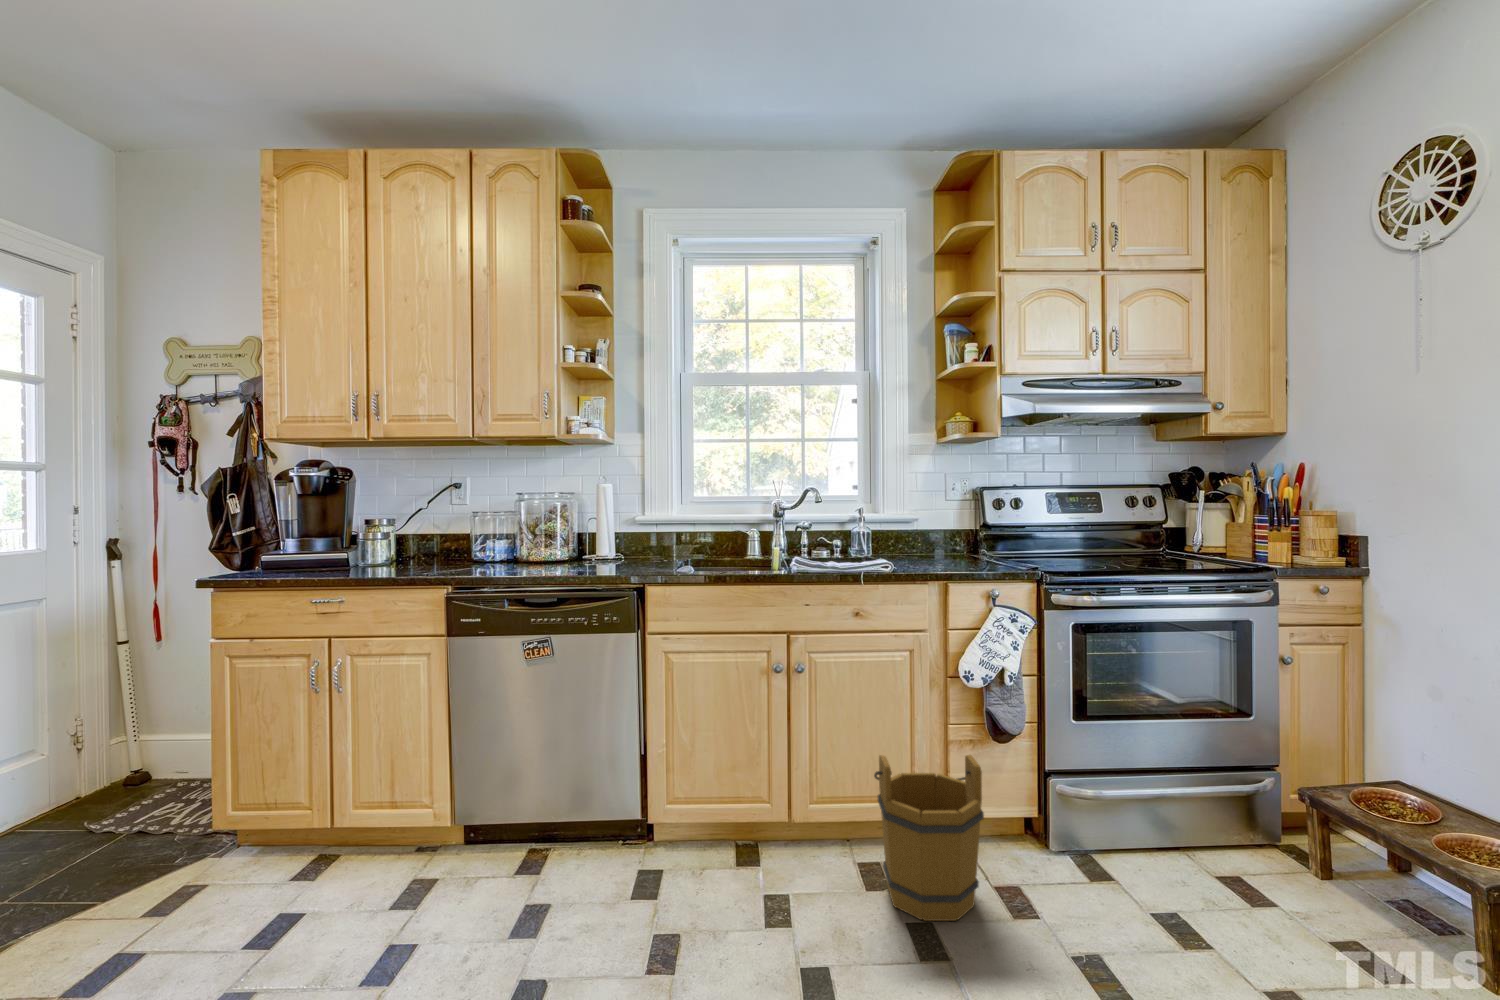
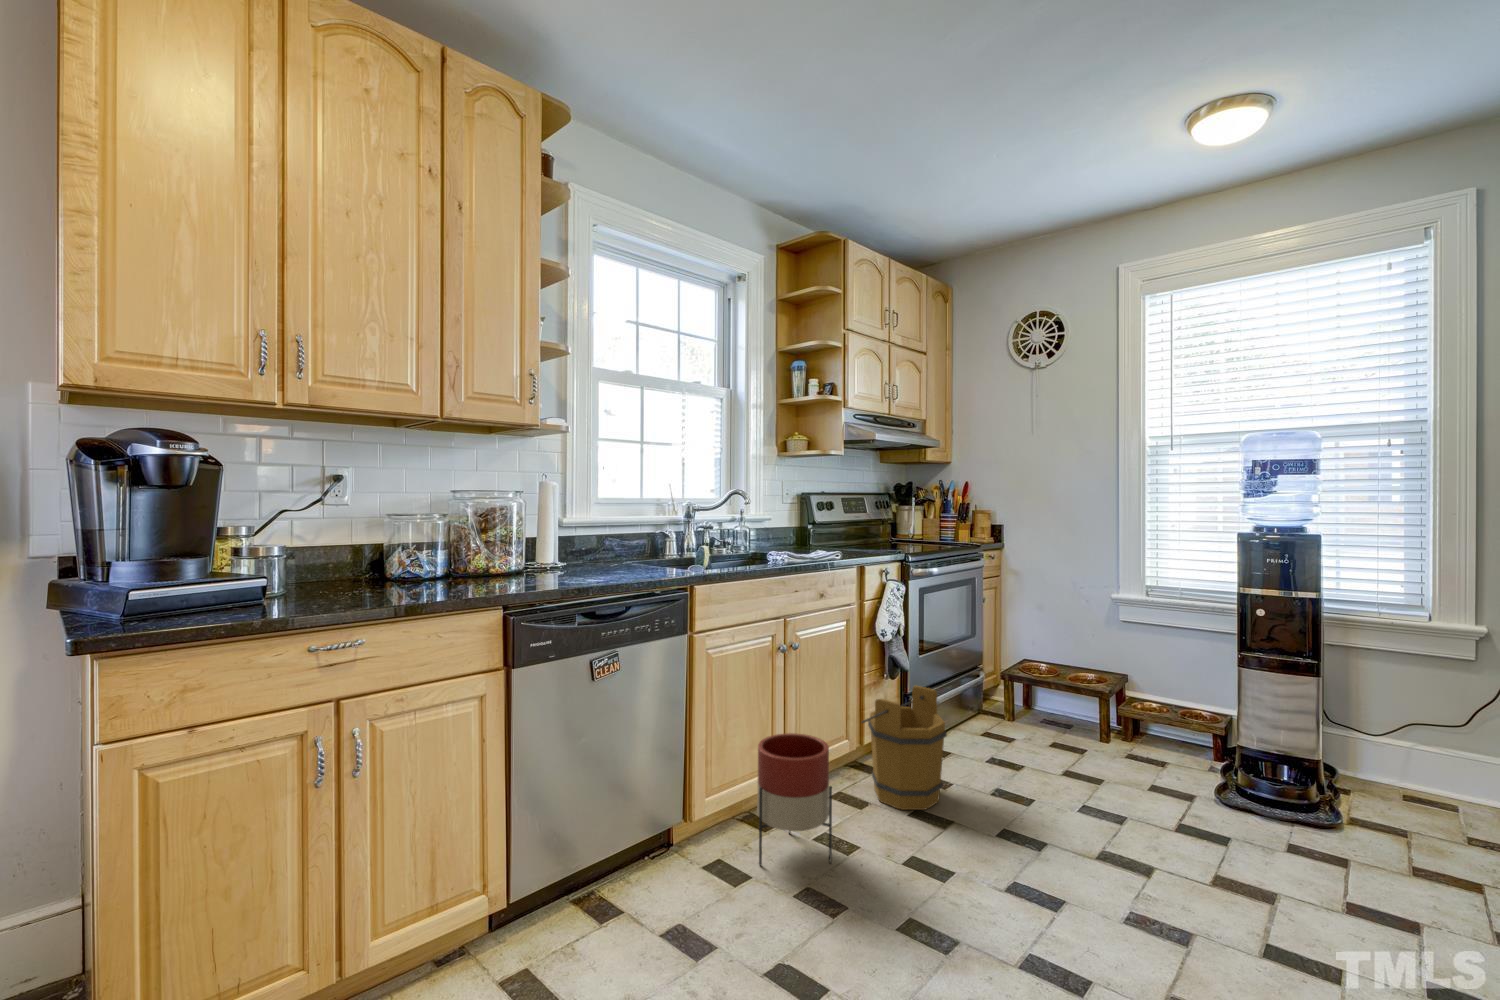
planter: none [669,758,752,917] -> present [757,733,832,865]

